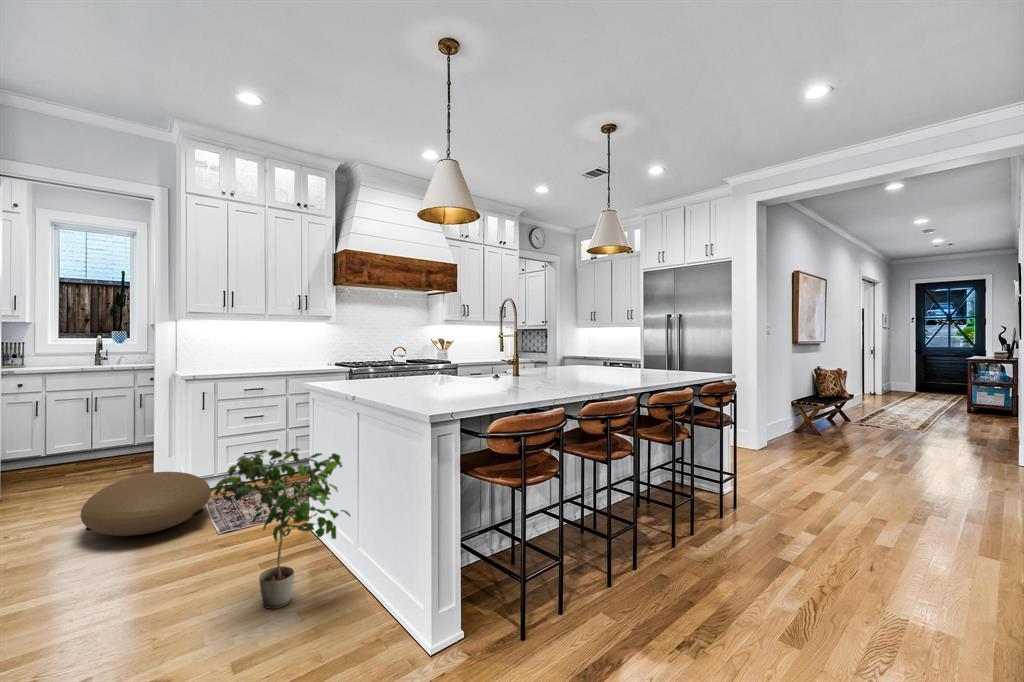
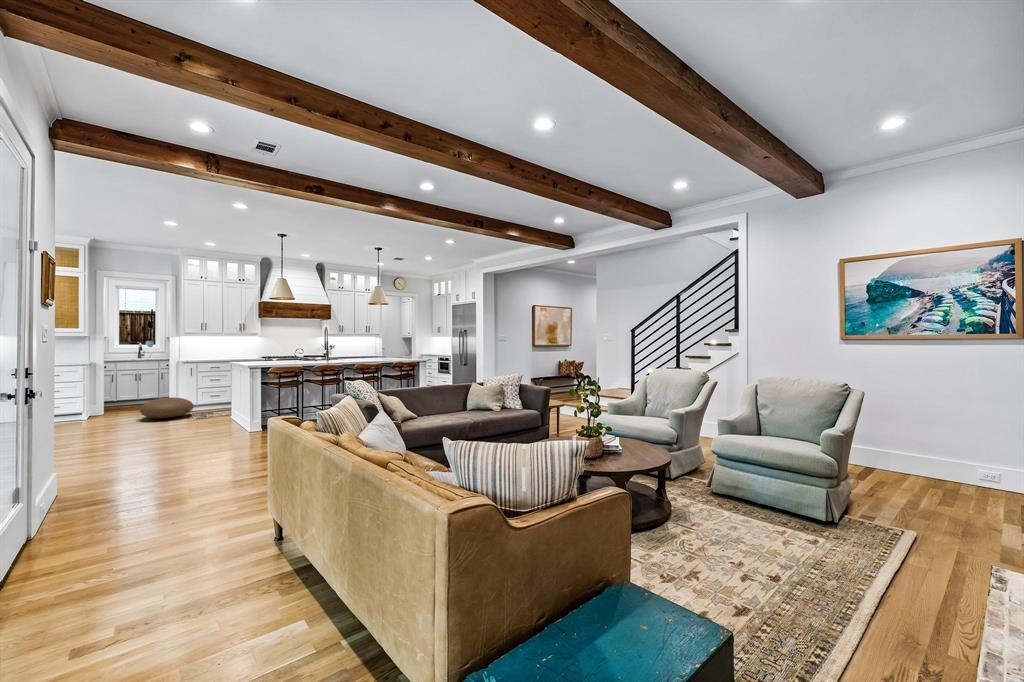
potted plant: present [210,448,350,609] -> none [188,376,239,429]

